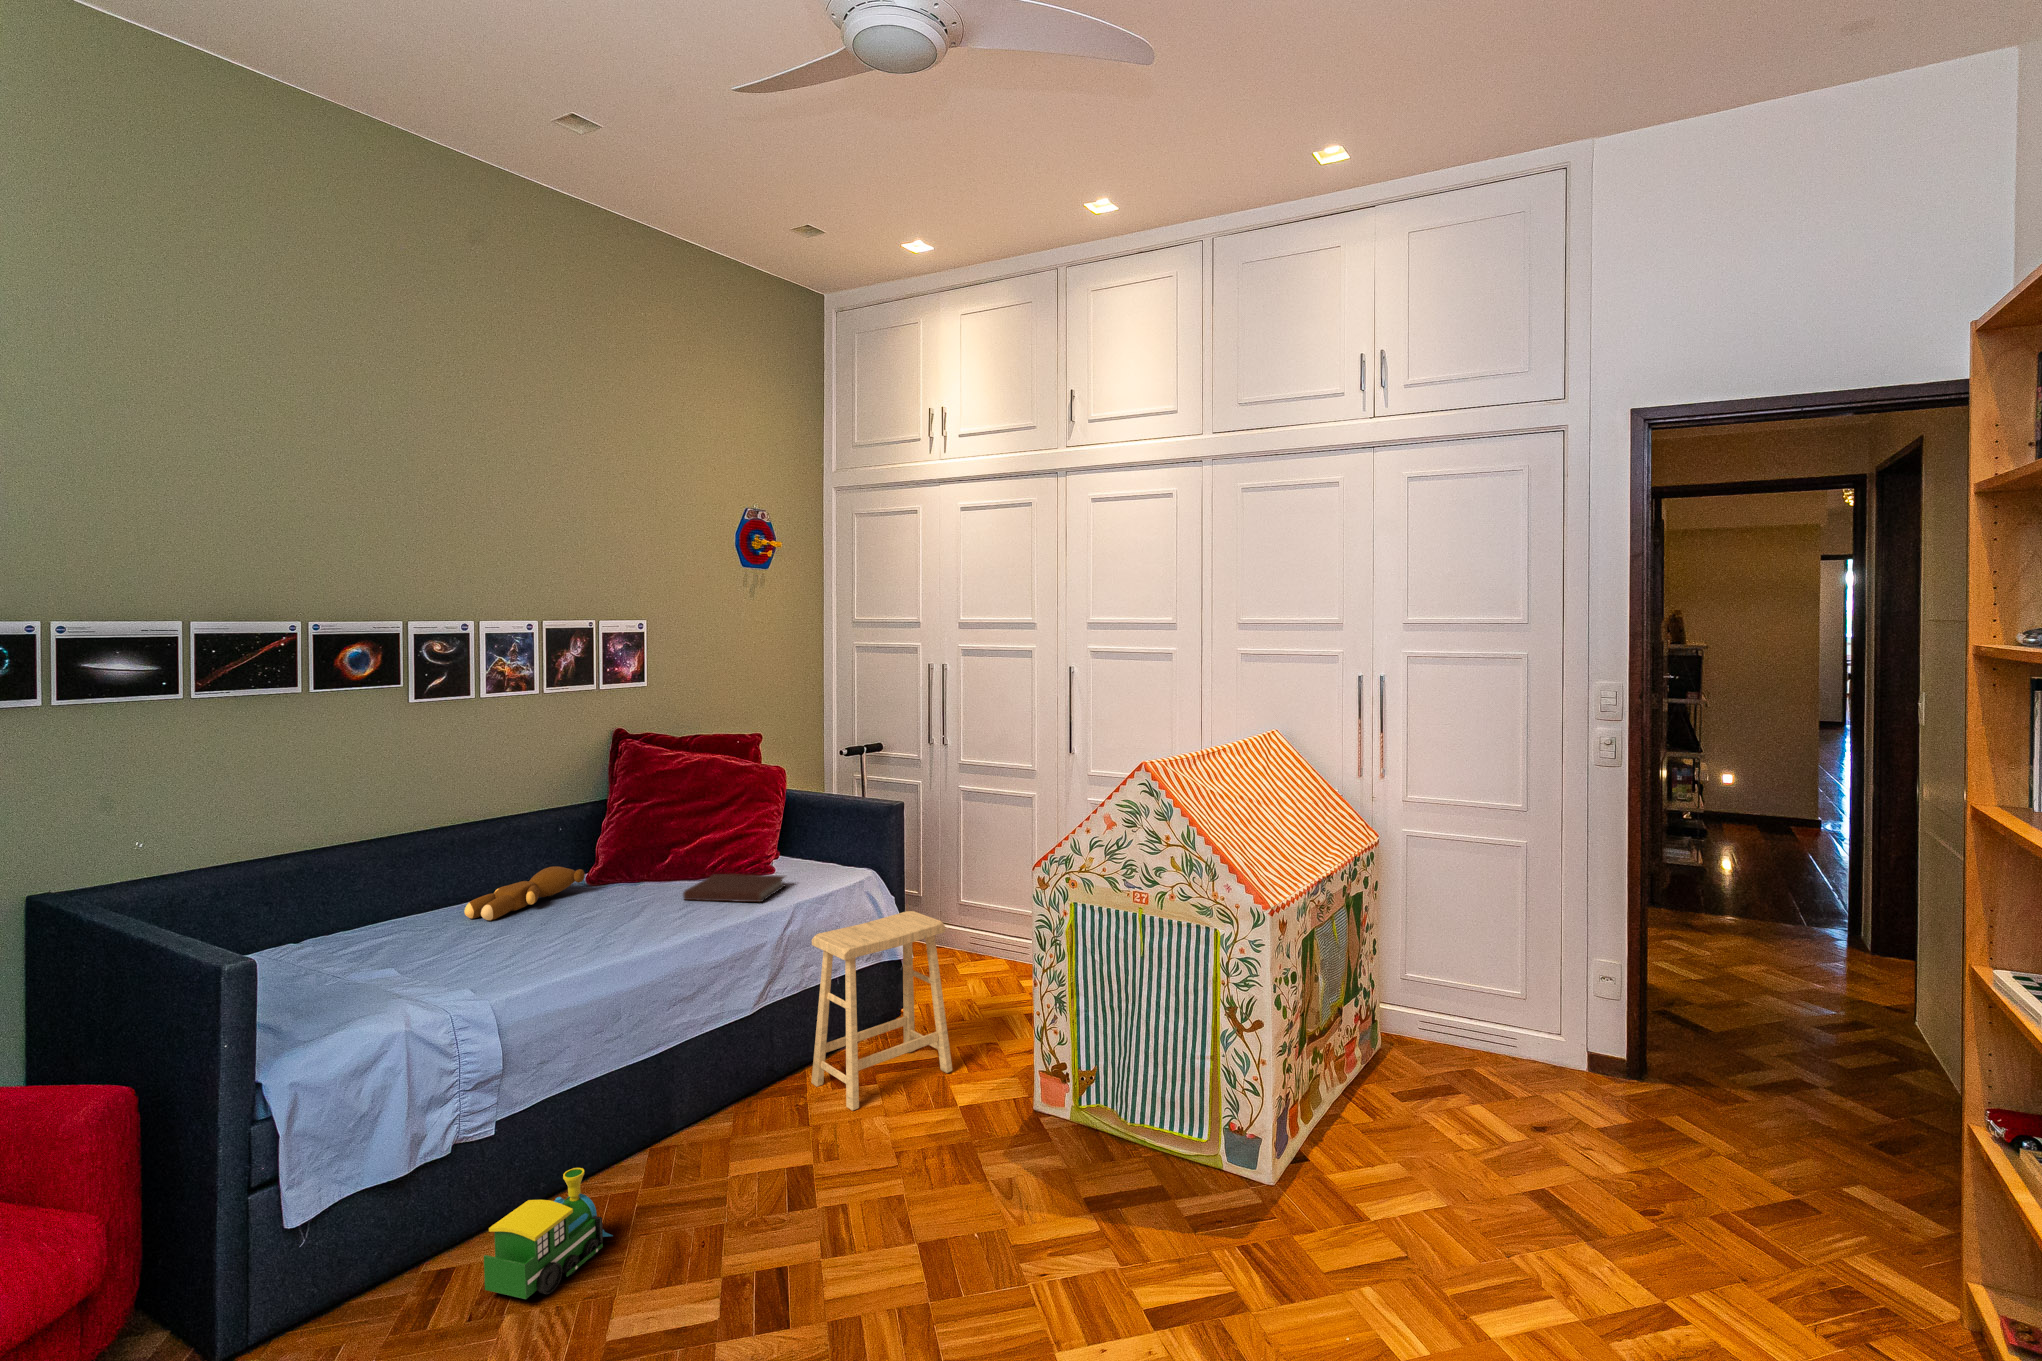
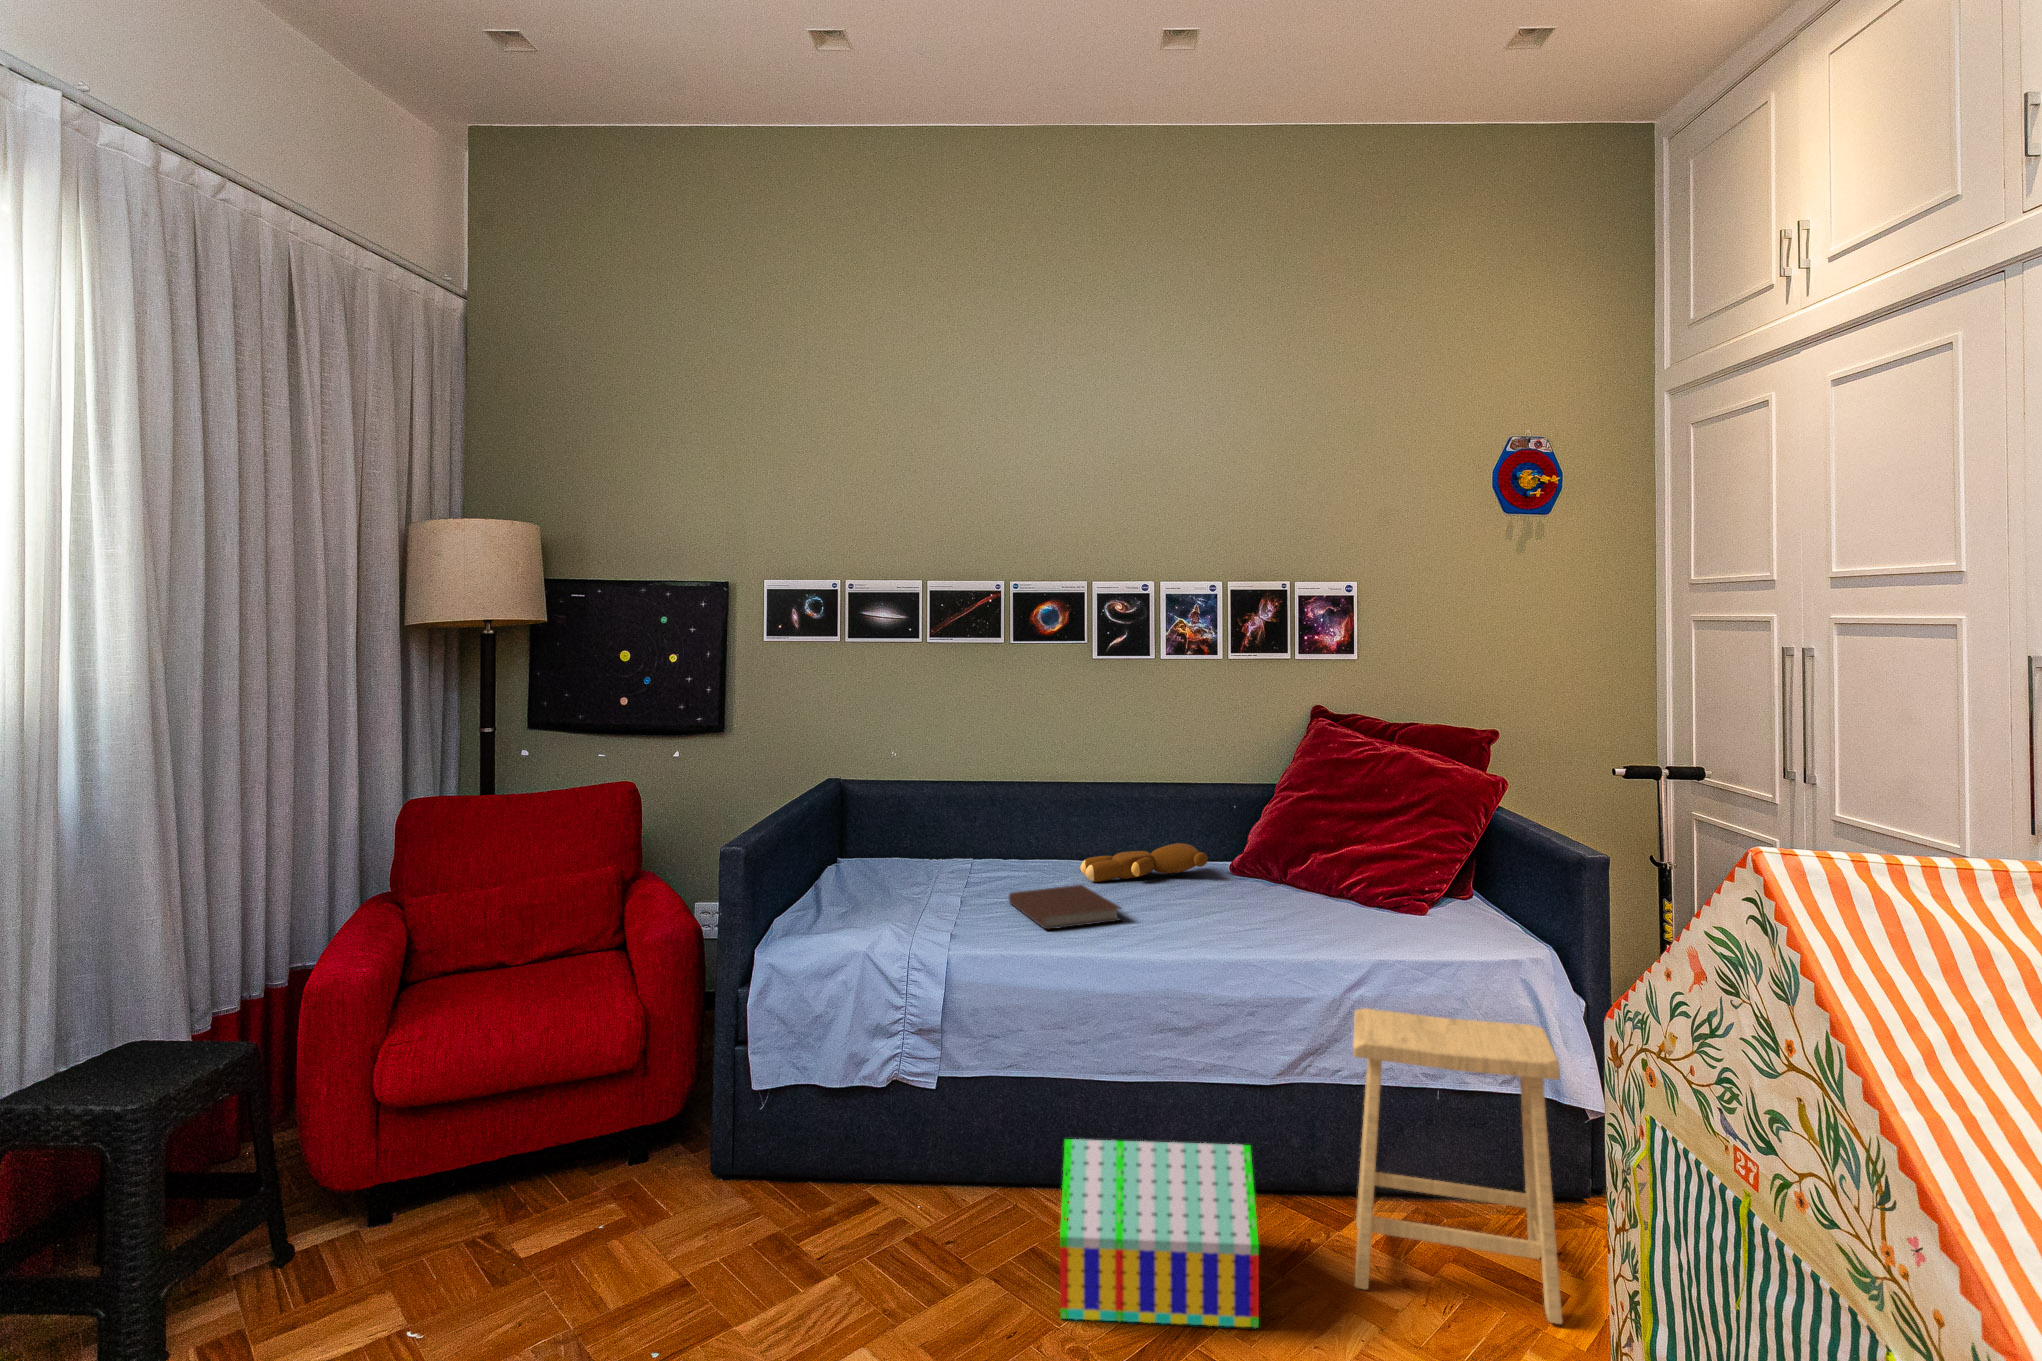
notebook: present [683,874,785,902] -> present [1009,885,1121,929]
toy house: none [651,1044,832,1222] -> present [1060,1139,1259,1328]
toy train: present [484,1168,613,1299] -> none [851,1159,980,1279]

